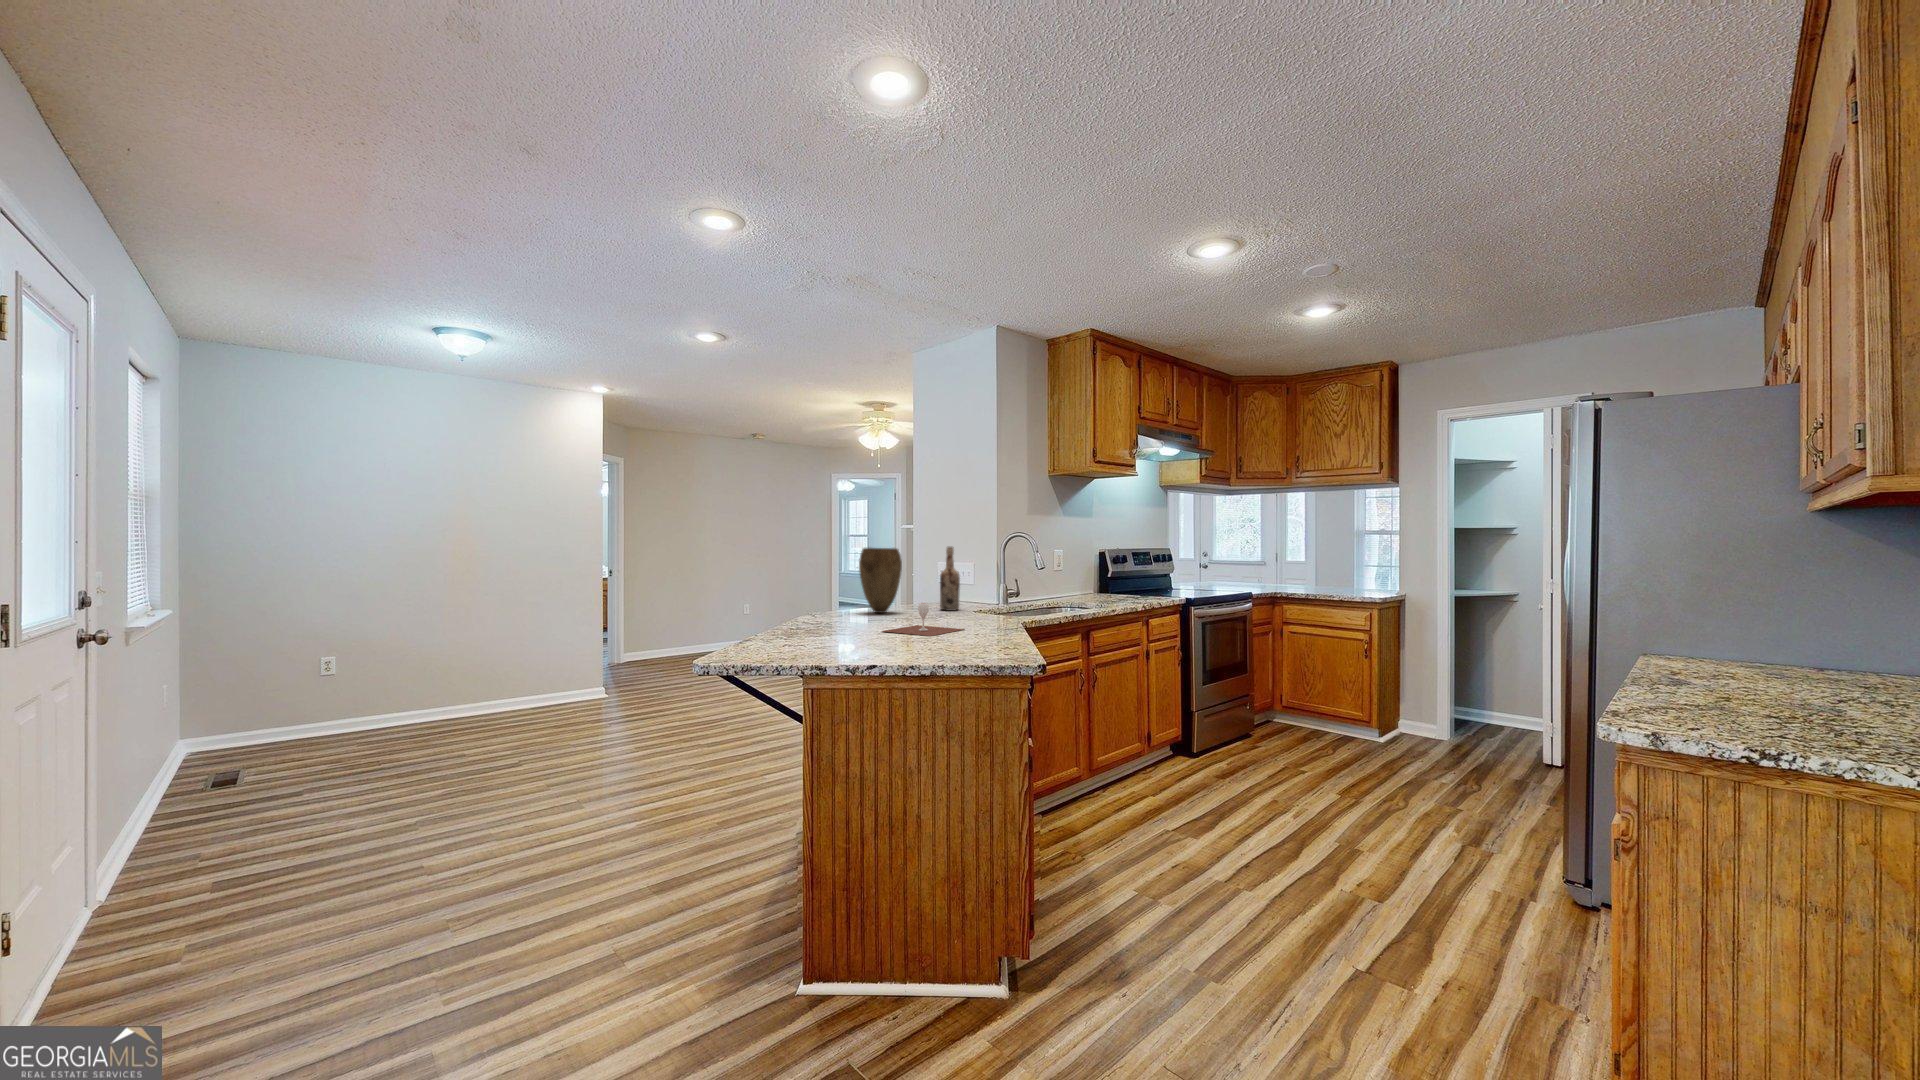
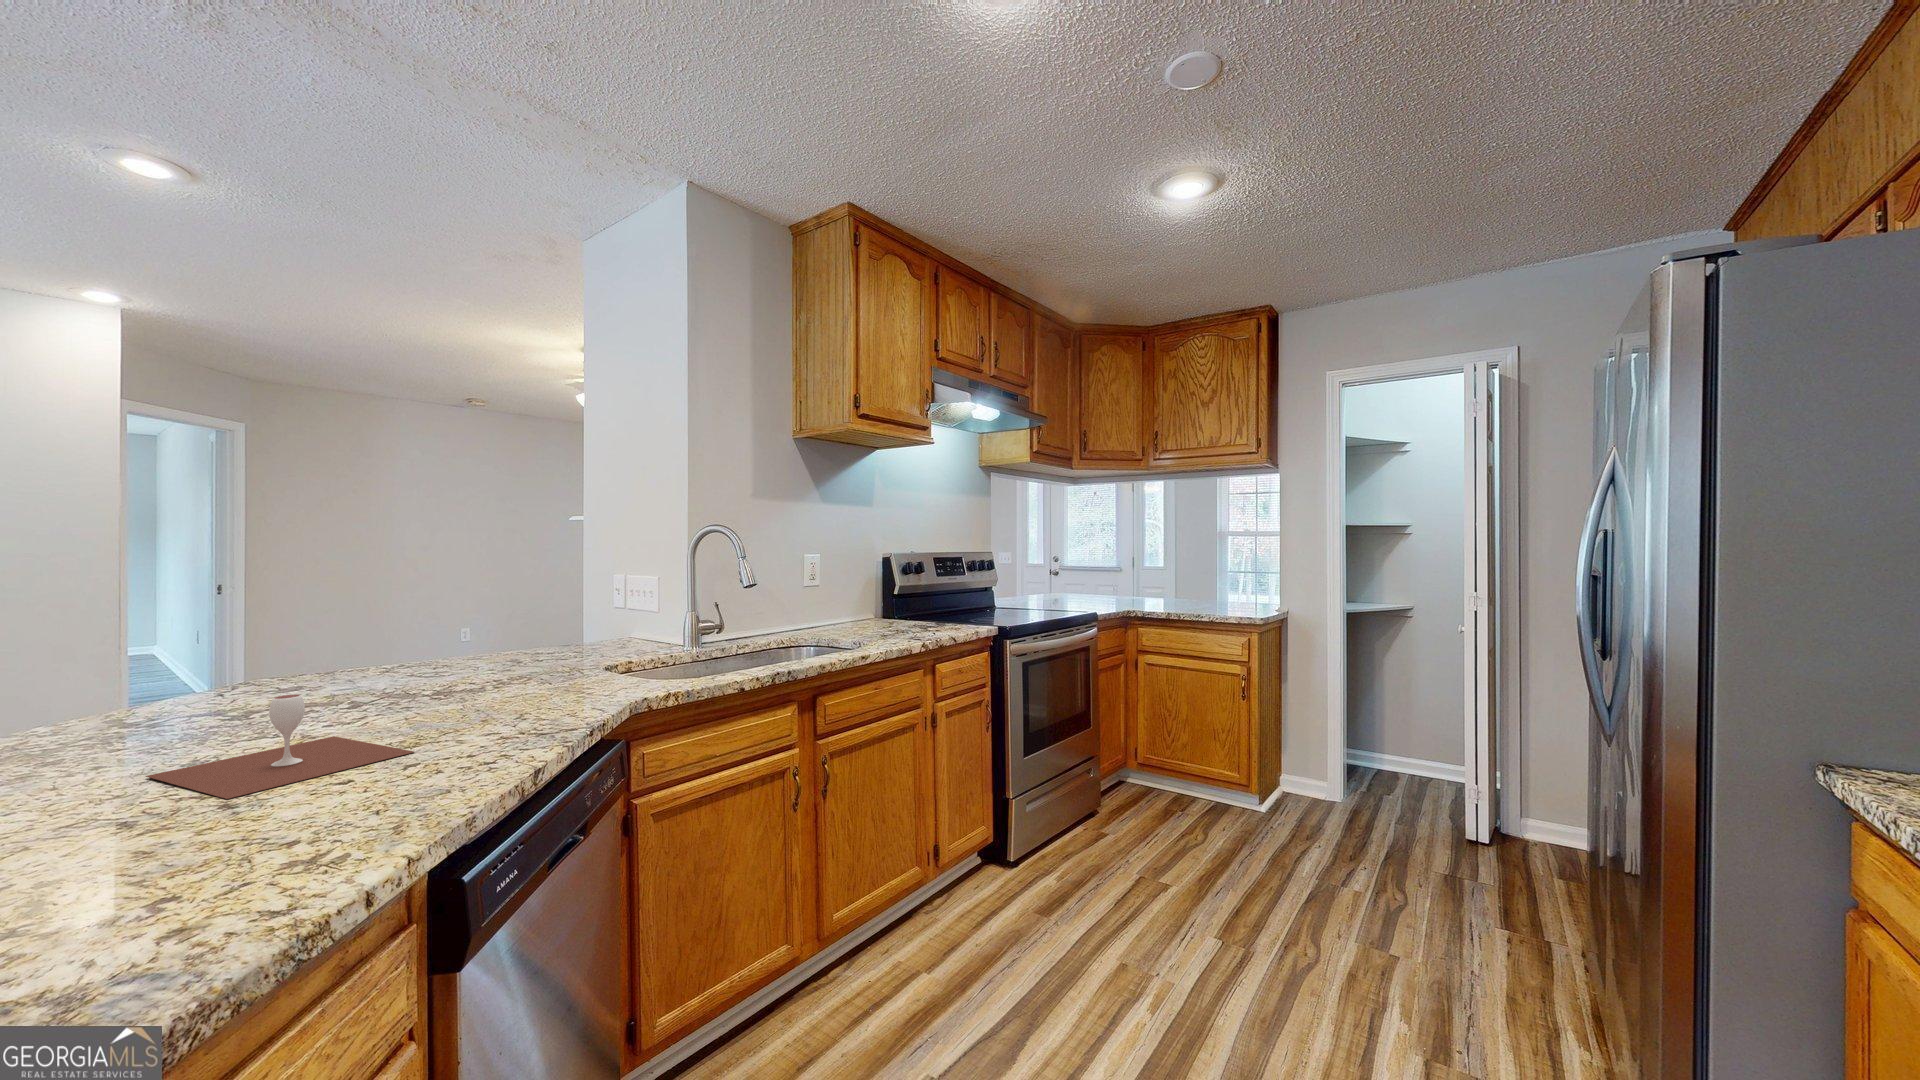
wine bottle: present [940,547,960,611] -> none [540,552,580,671]
vase: present [859,548,902,613] -> none [335,556,442,685]

